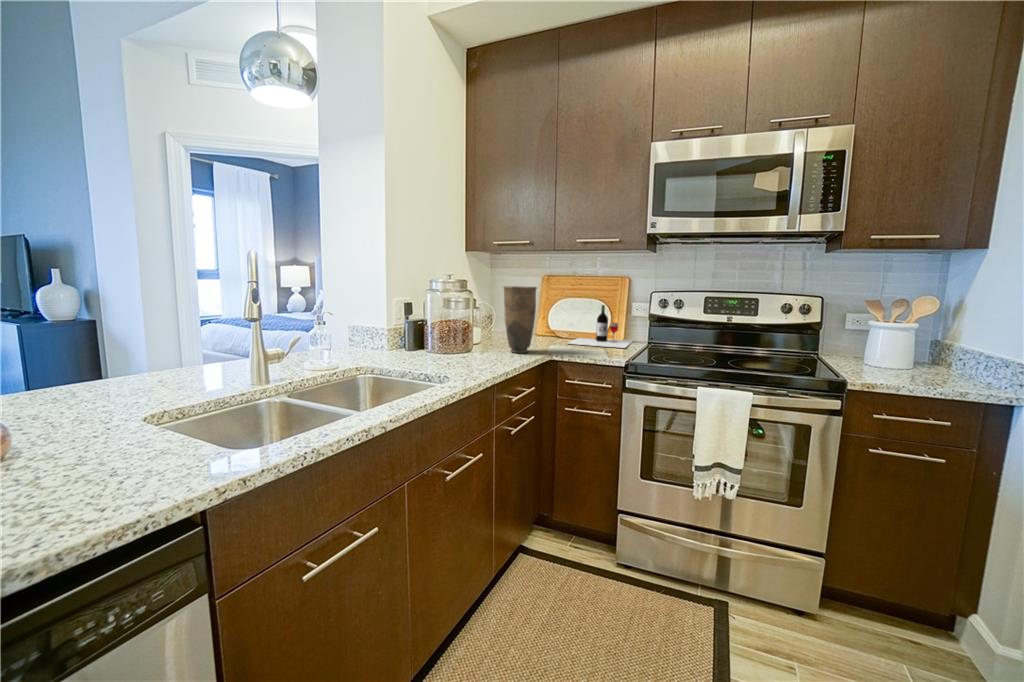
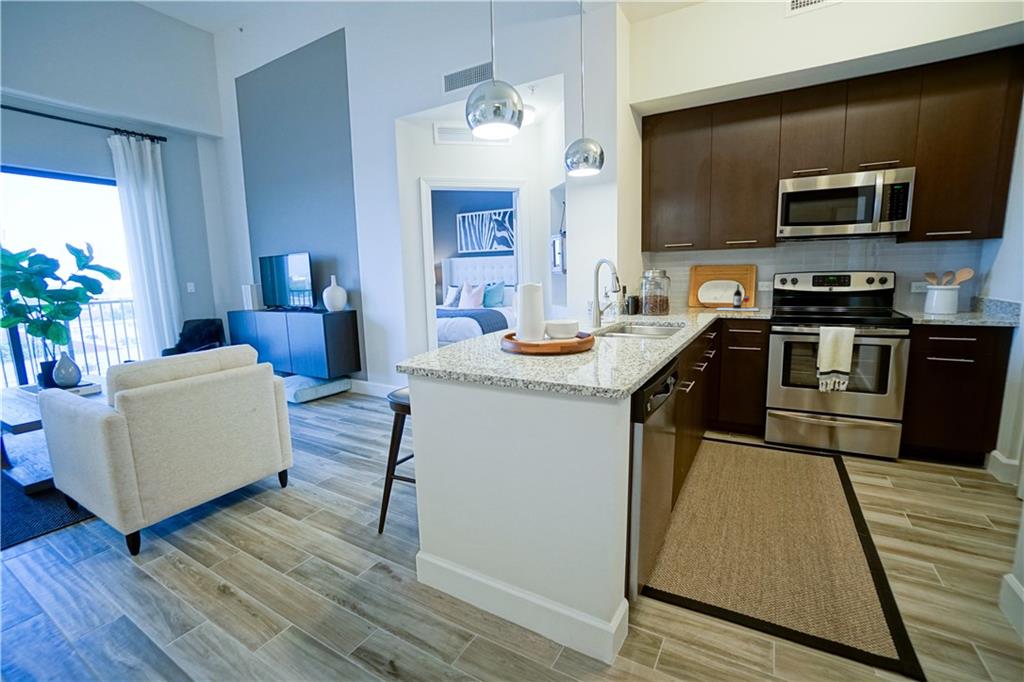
vase: present [503,286,537,353] -> none [684,273,706,315]

